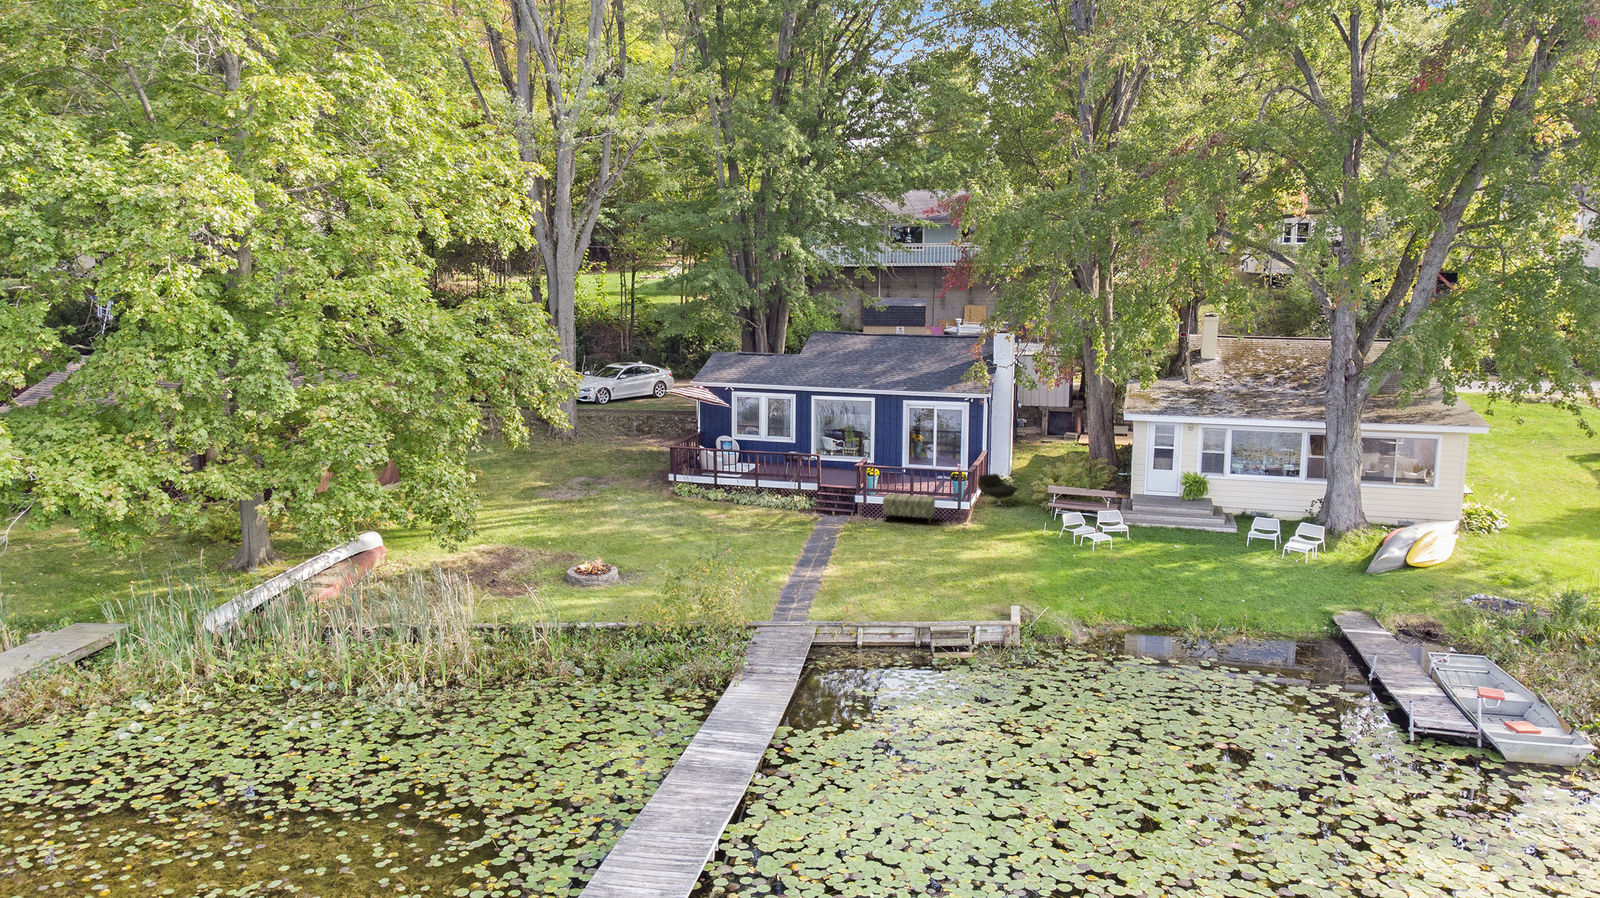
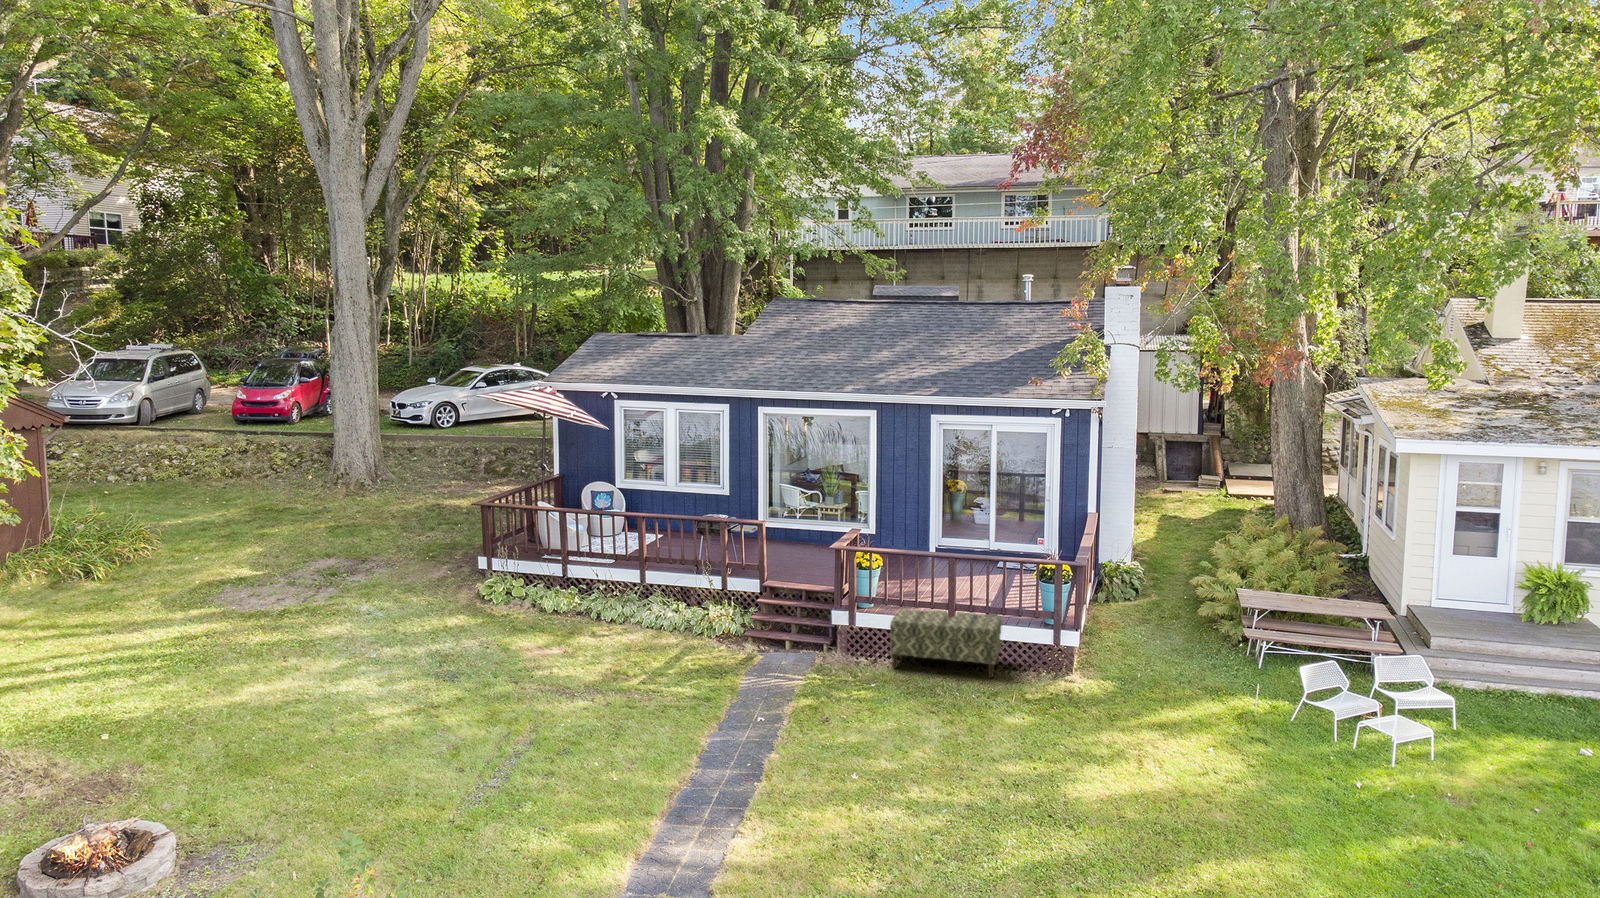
lounge chair: present [978,474,1017,505] -> none [1084,560,1166,635]

